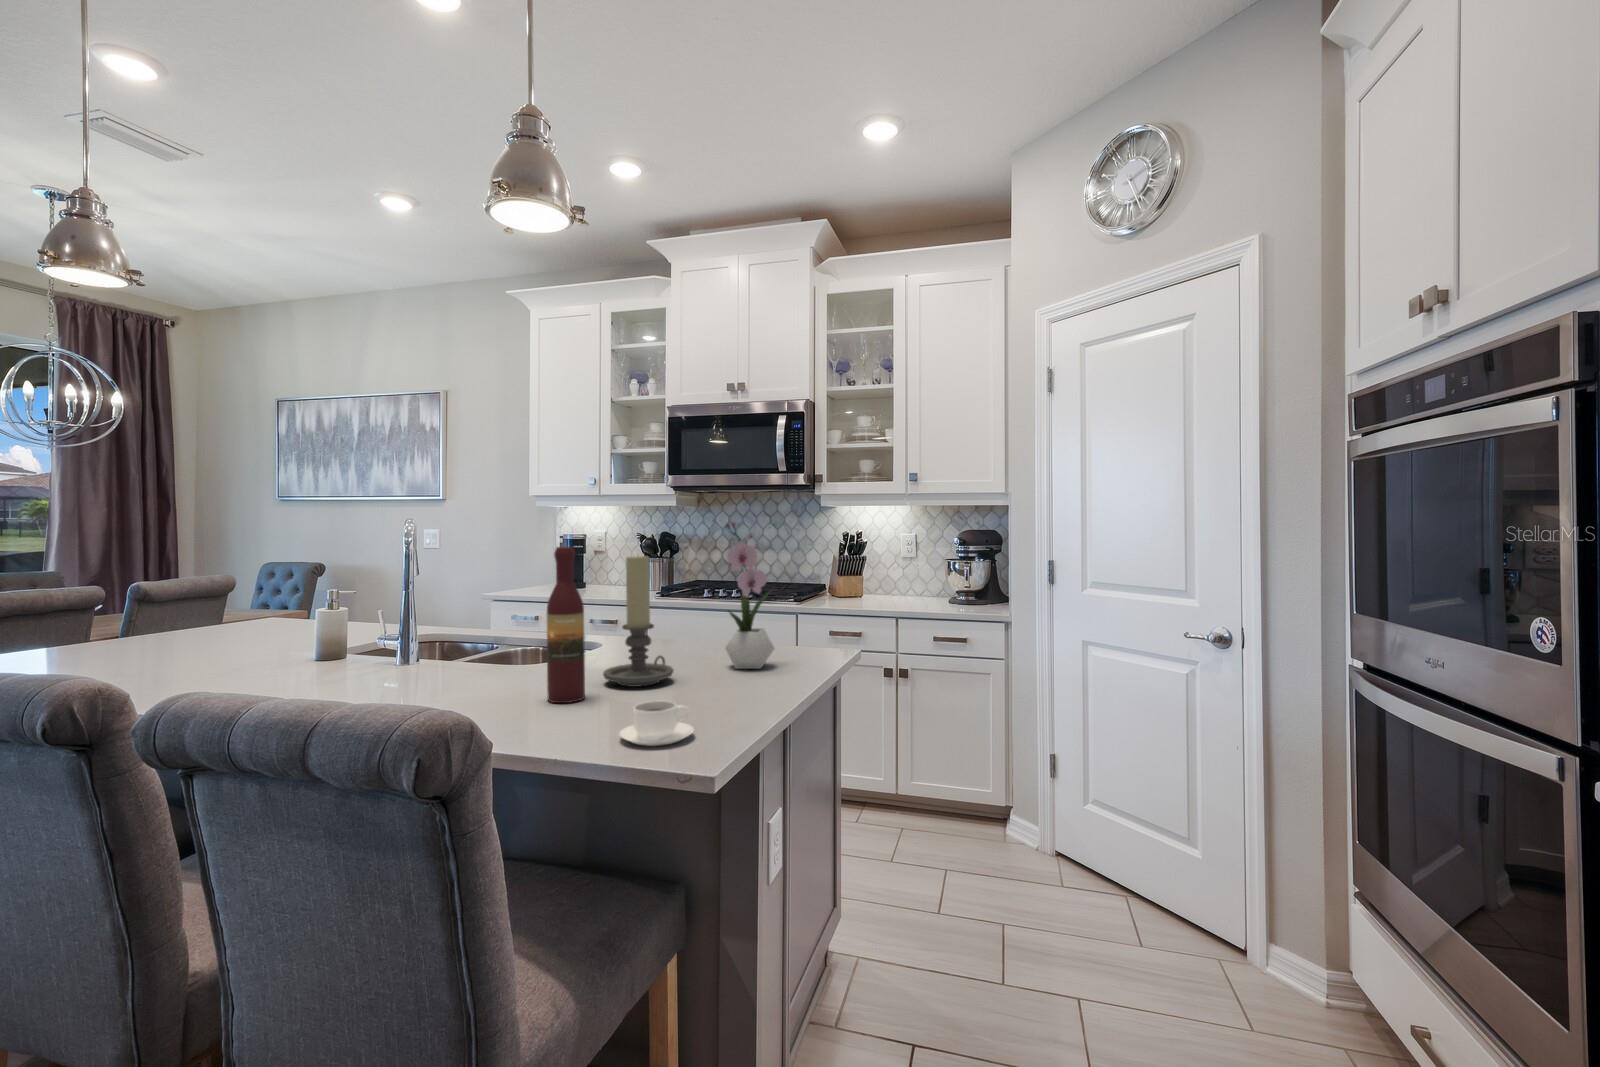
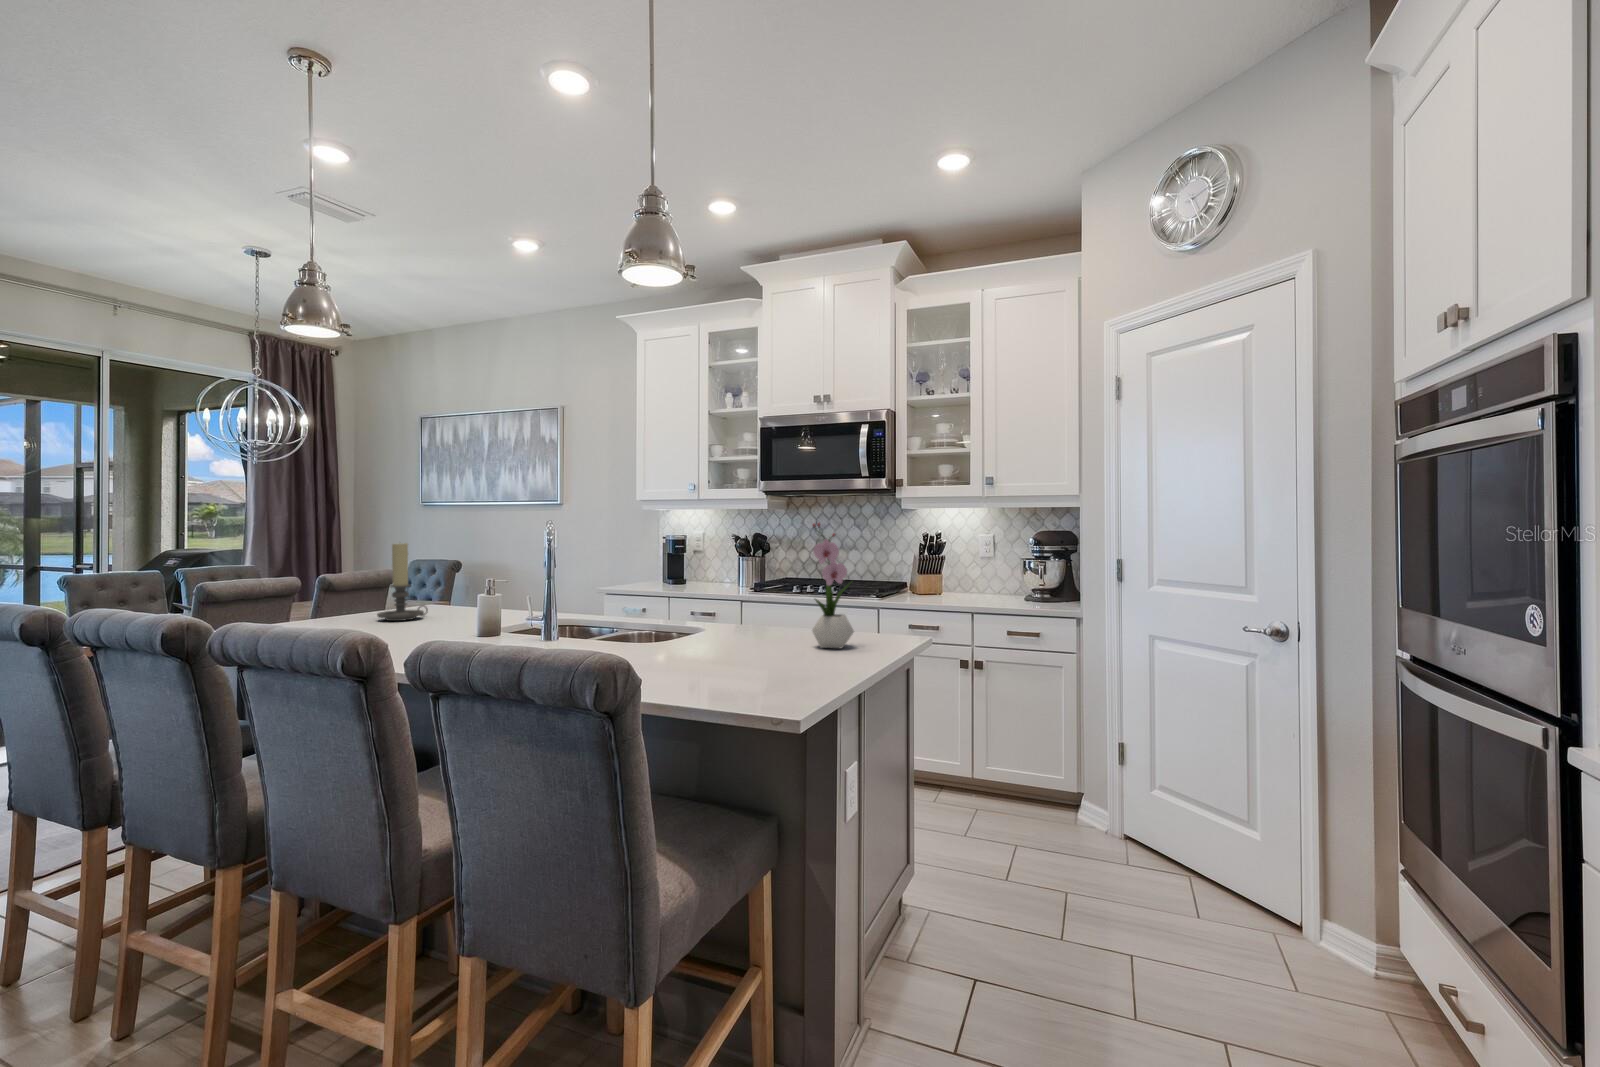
wine bottle: present [547,547,585,703] -> none [668,542,698,668]
candle holder: present [603,555,674,687] -> present [377,543,428,621]
coffee cup: present [619,701,694,746] -> none [728,663,786,696]

